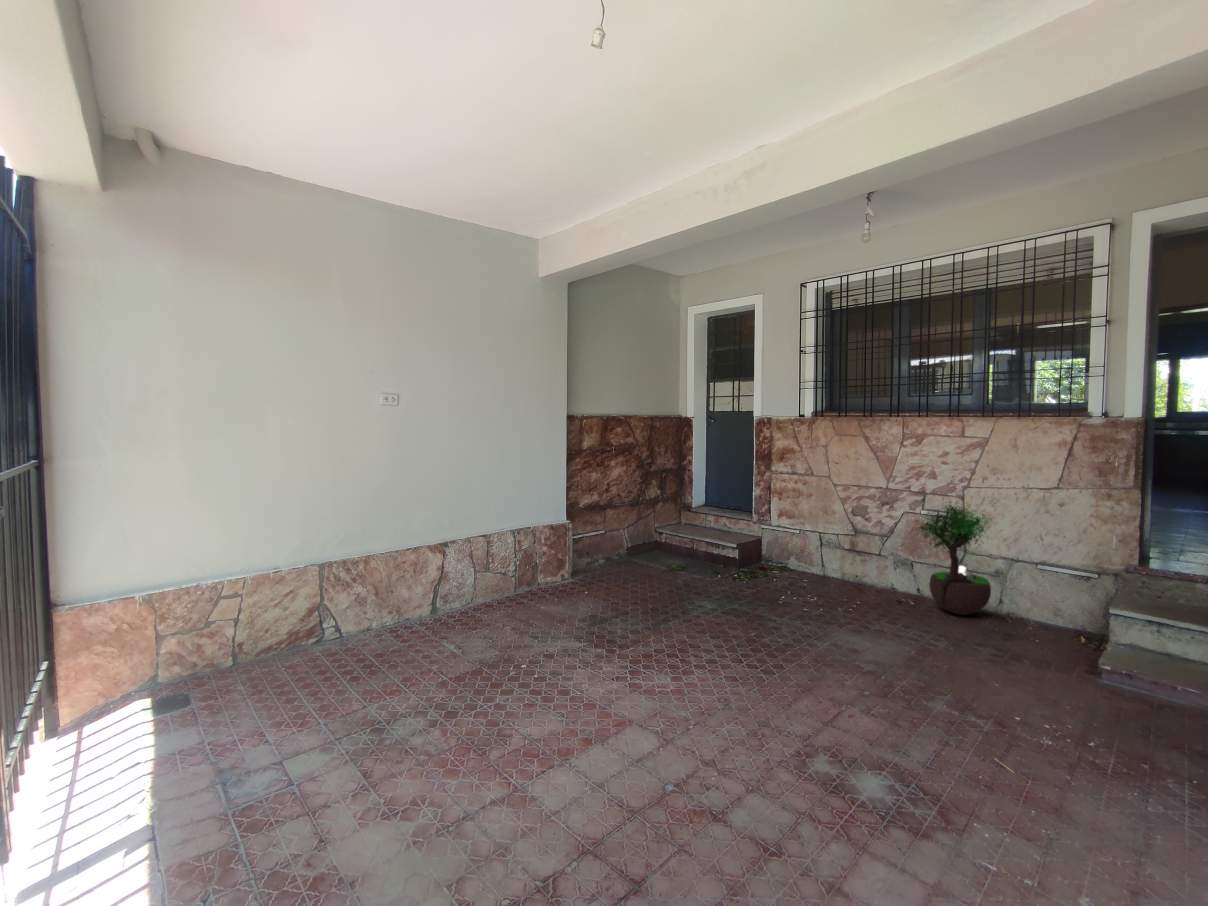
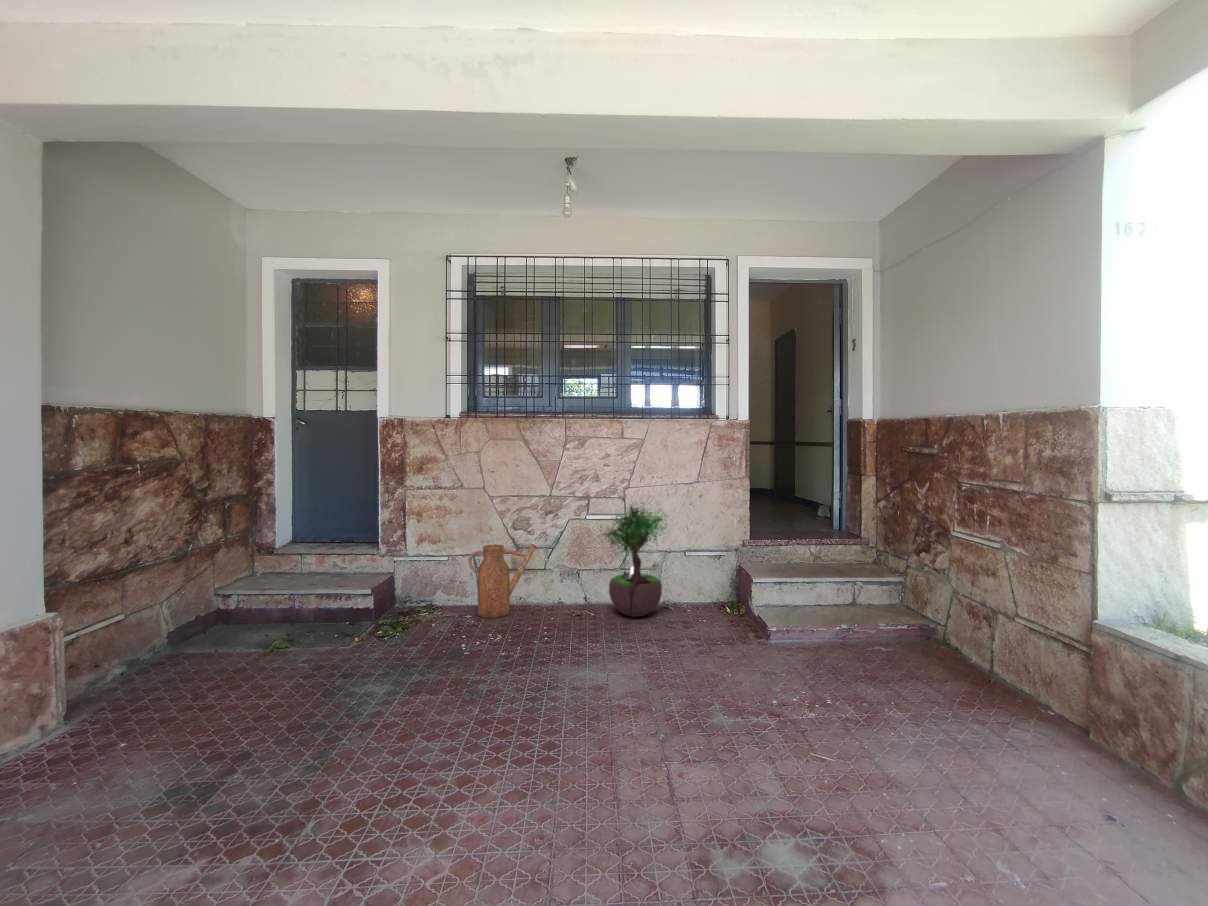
watering can: none [809,525,866,586] -> present [468,544,536,618]

